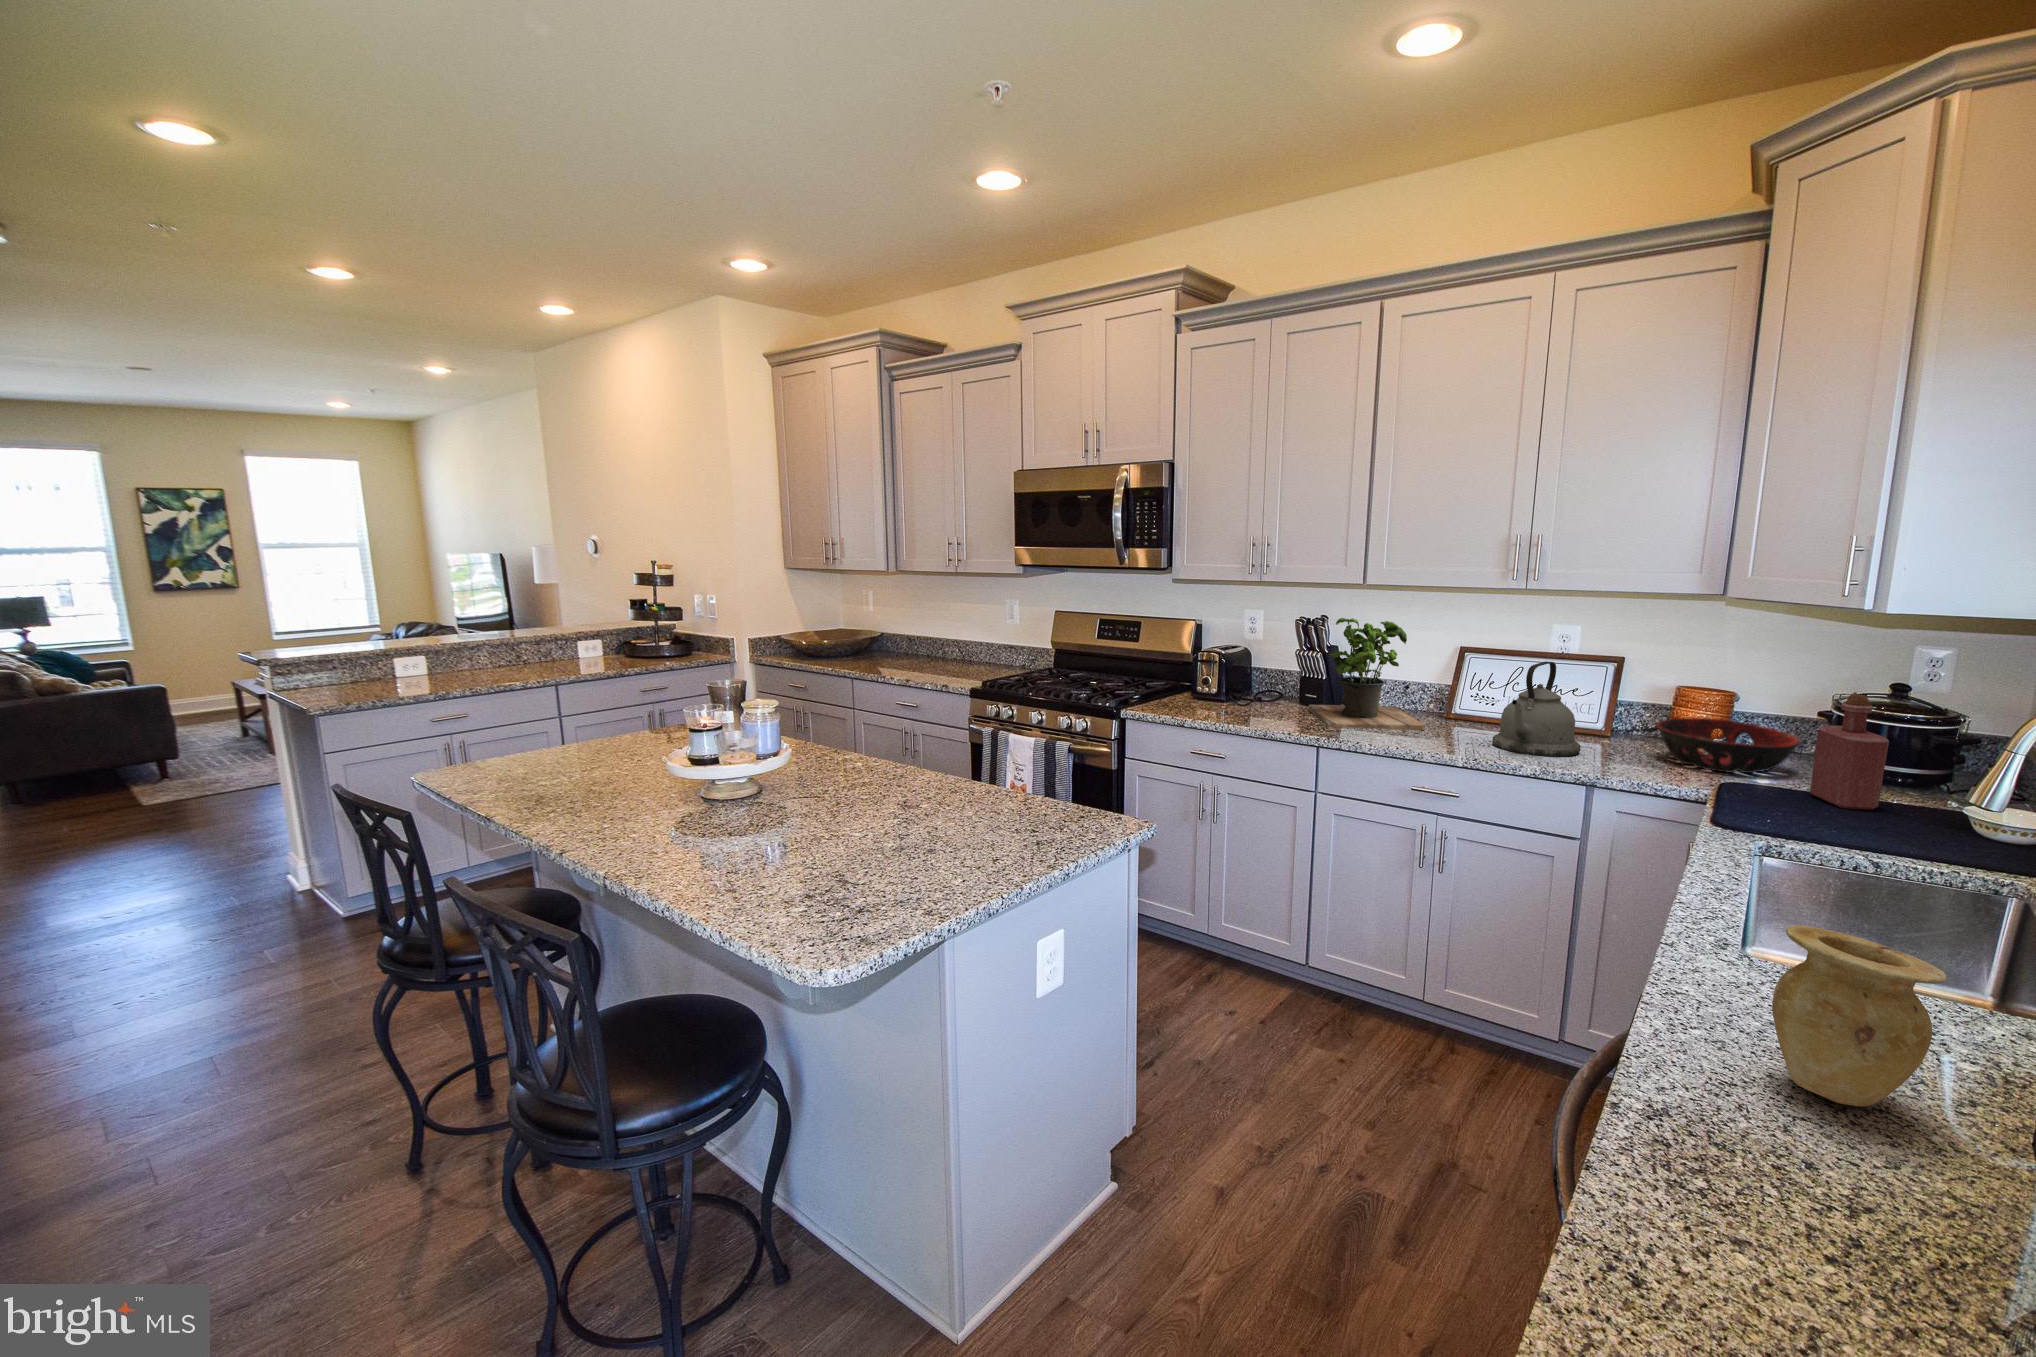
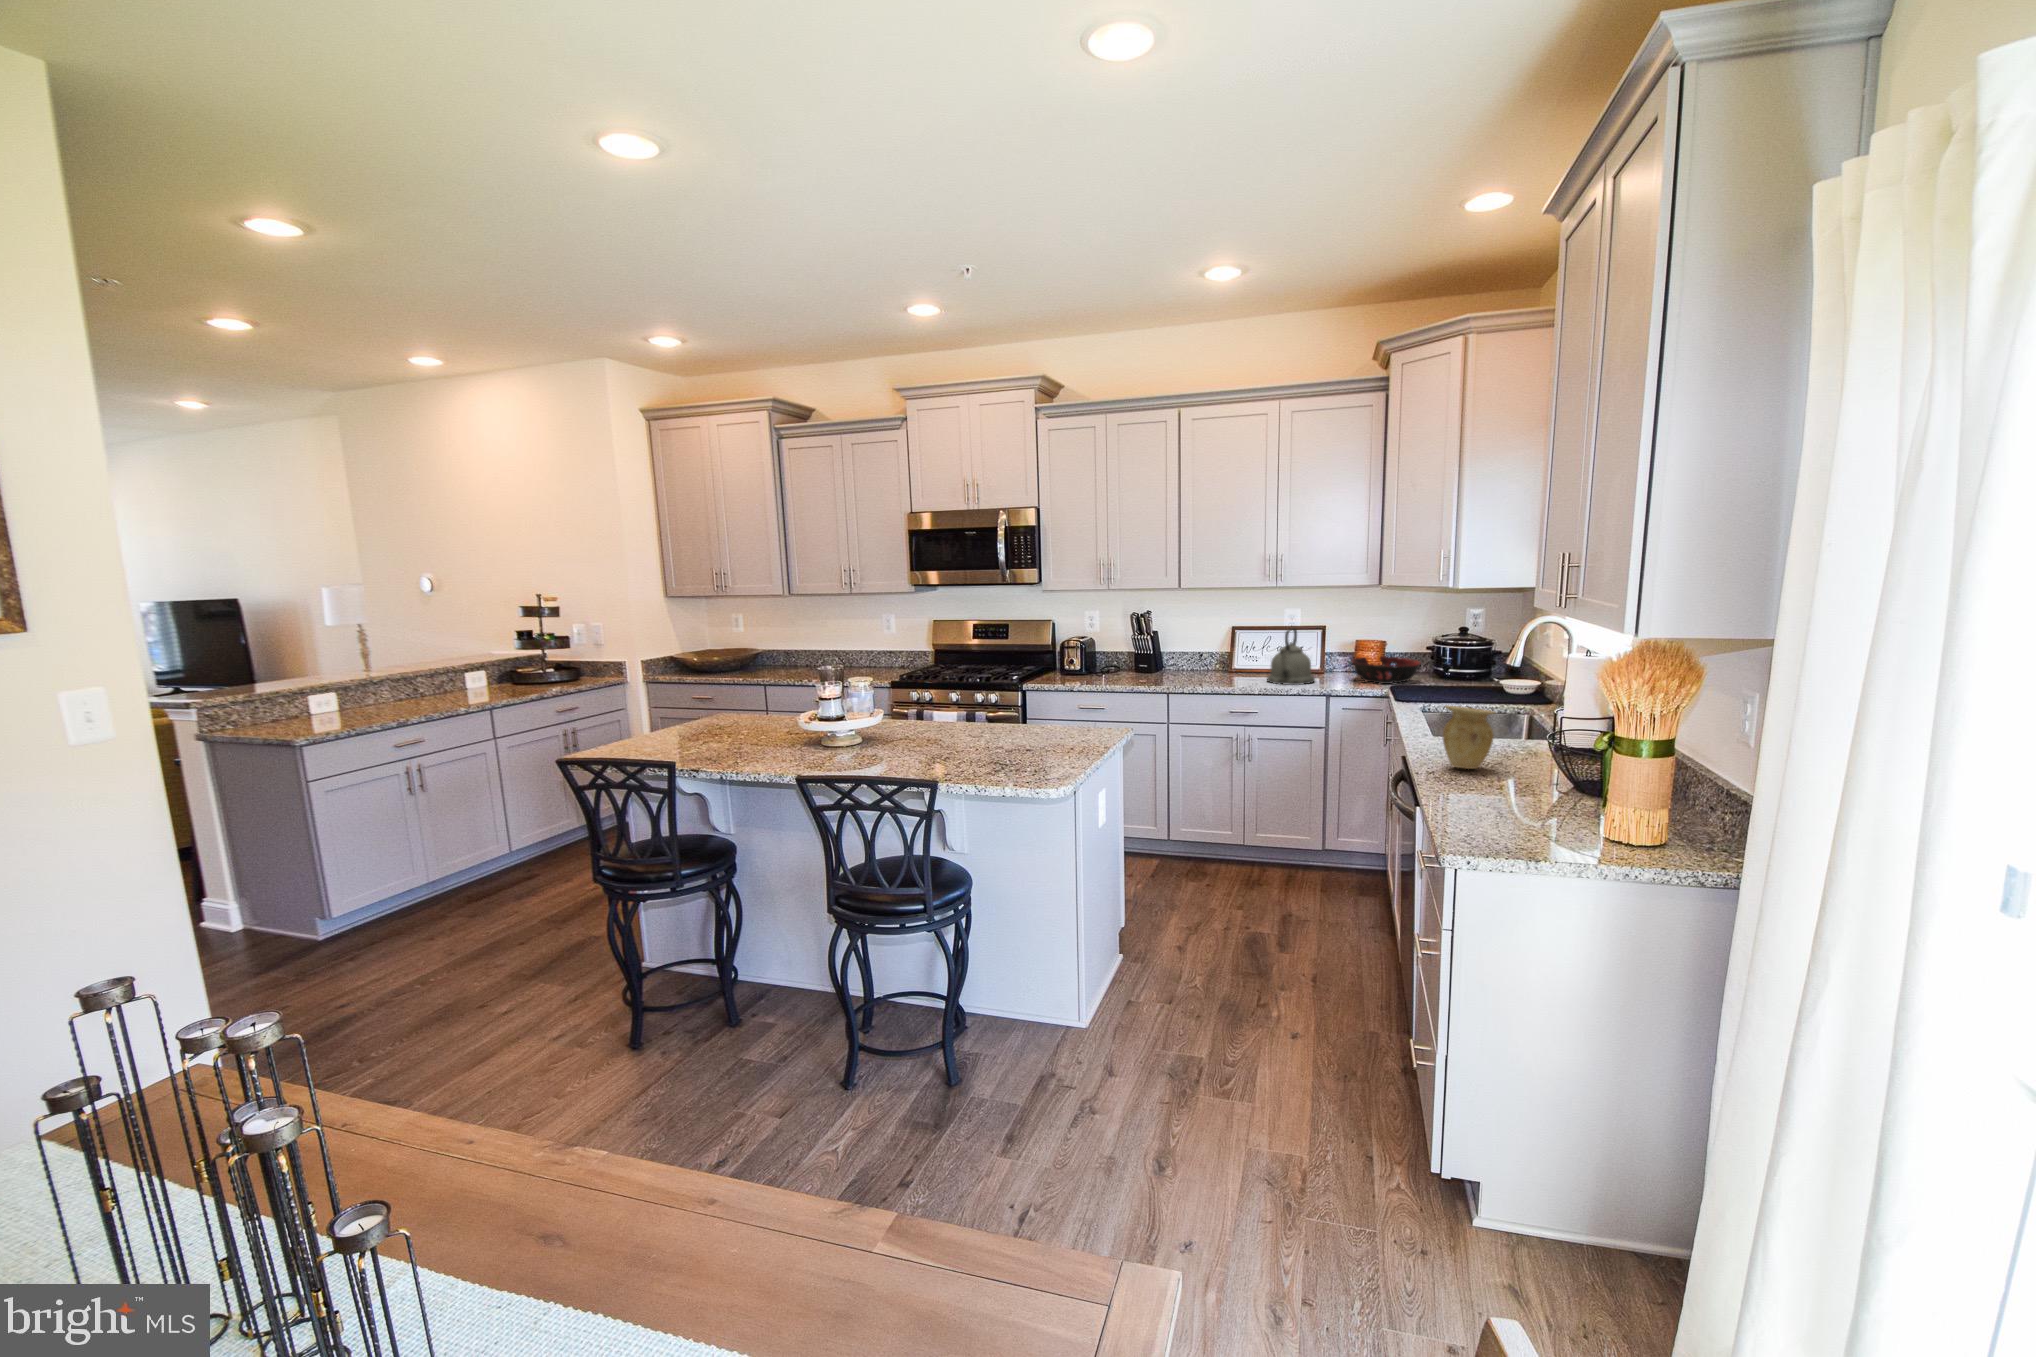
potted plant: present [1308,618,1425,730] -> none [1145,609,1224,683]
bottle: present [1810,694,1889,810] -> none [1429,631,1461,692]

